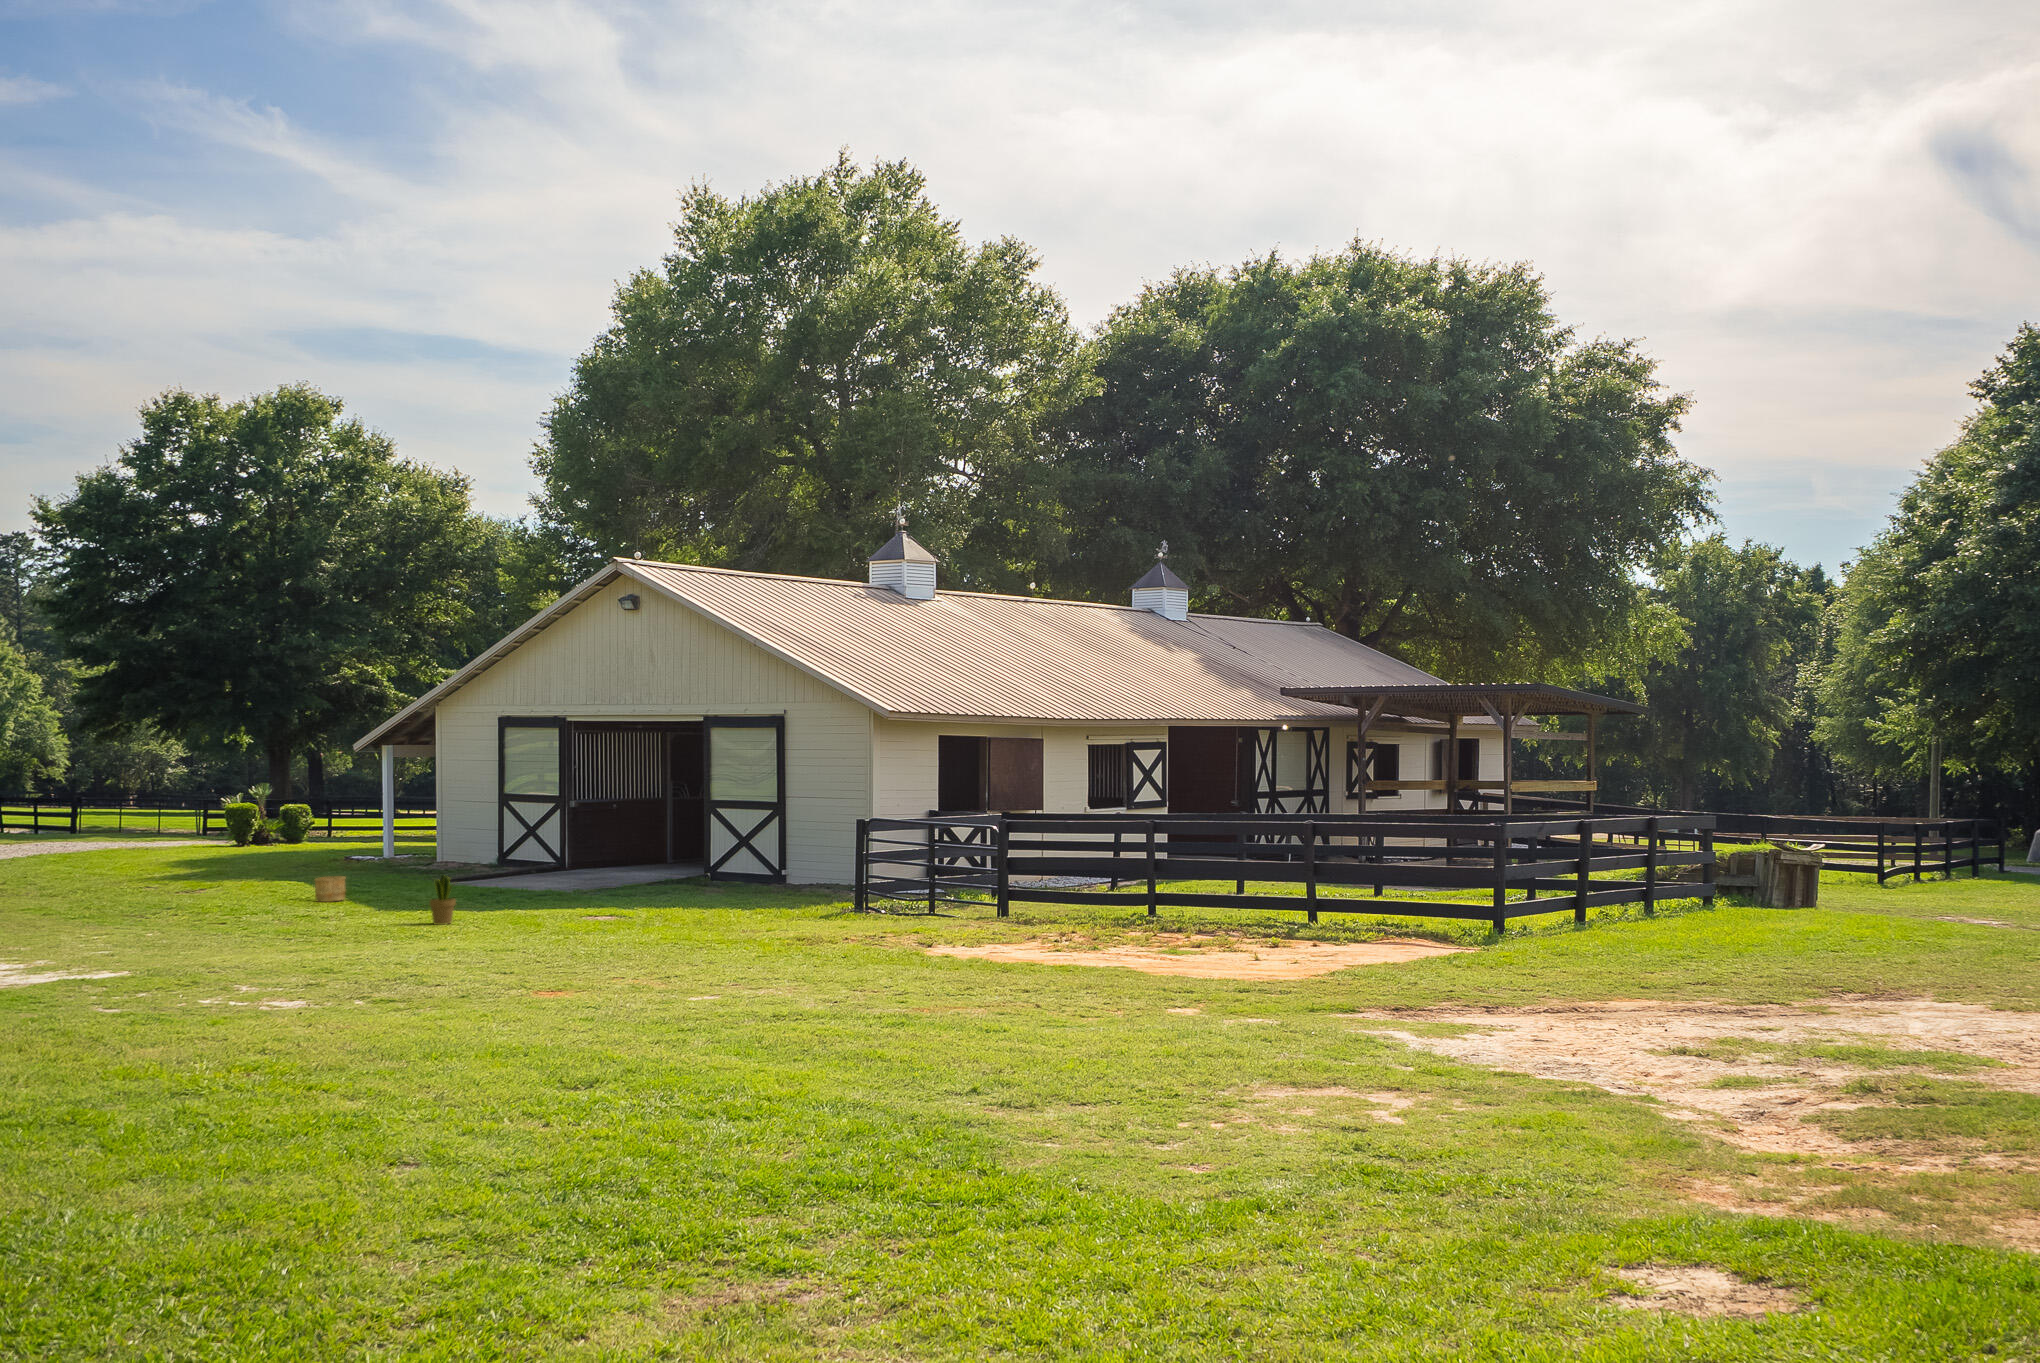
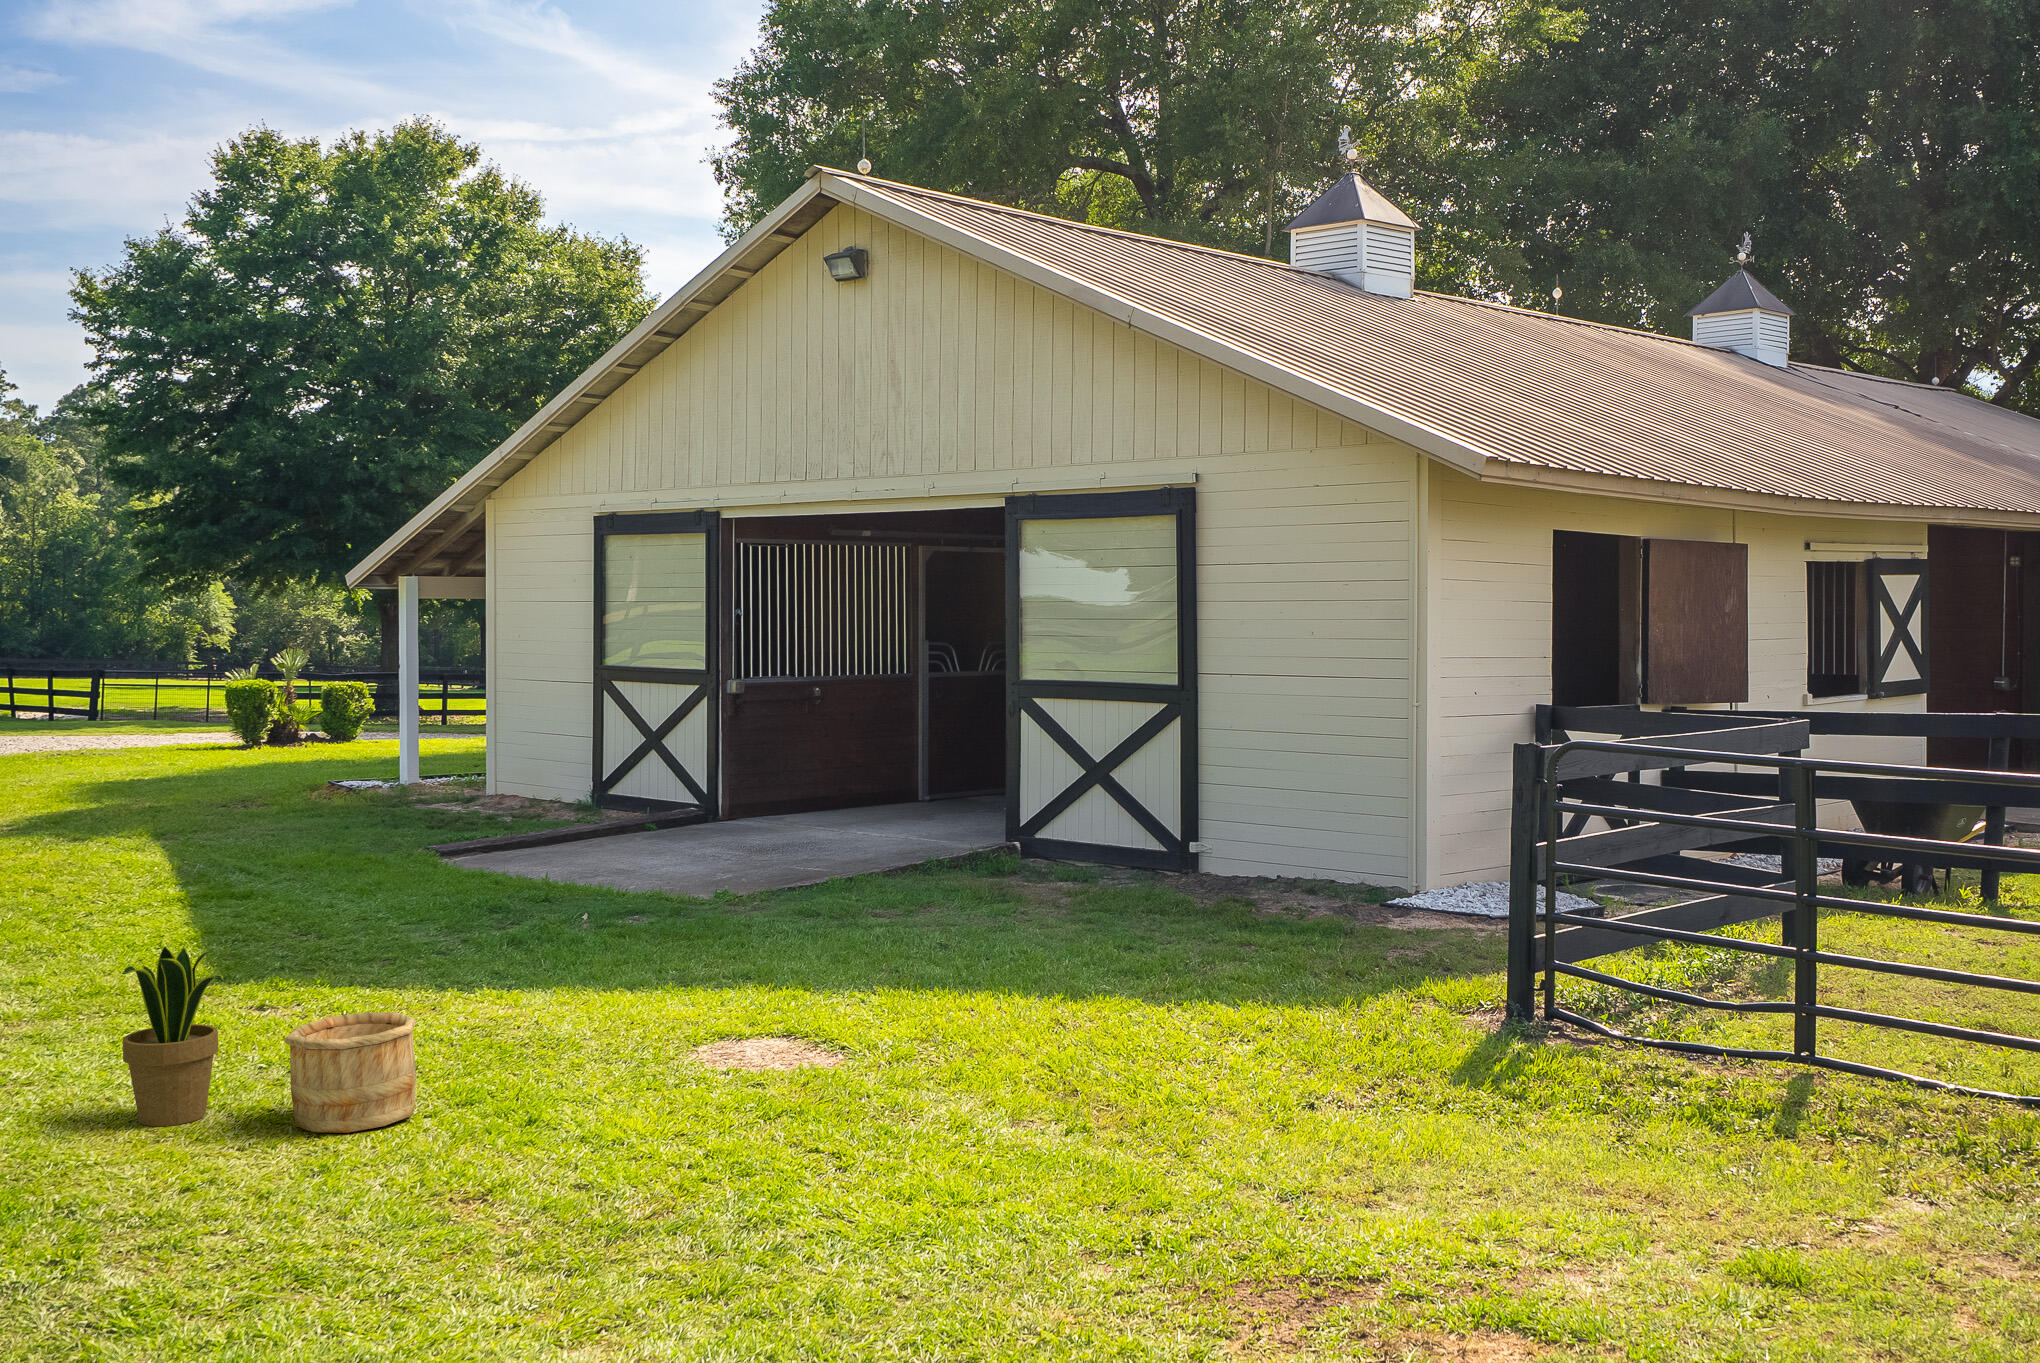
wooden bucket: present [315,876,346,902] -> present [284,1012,416,1133]

